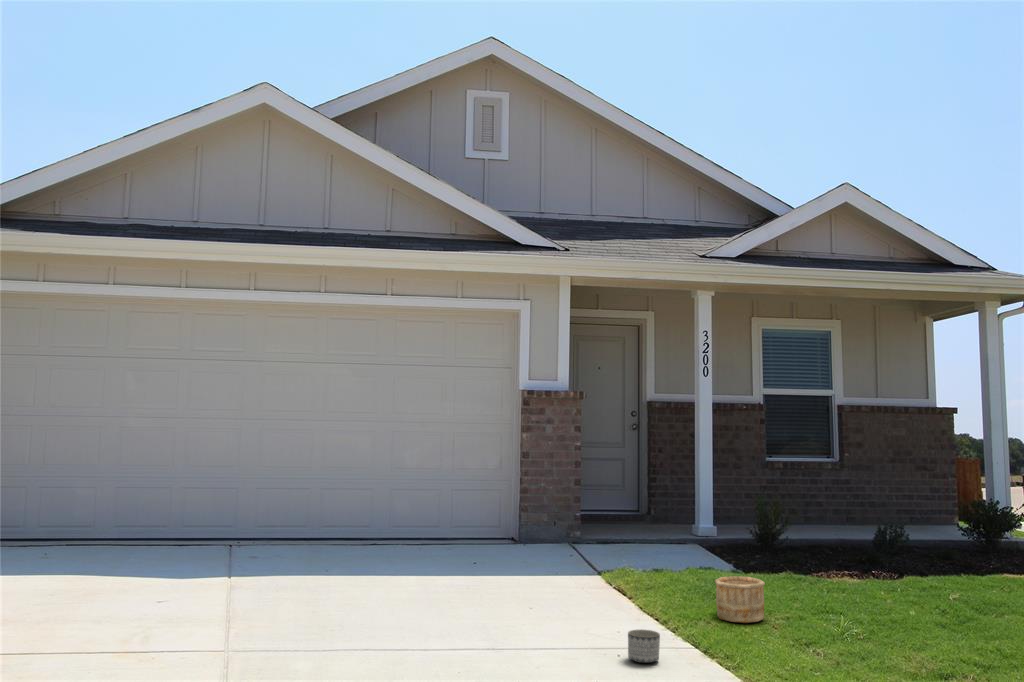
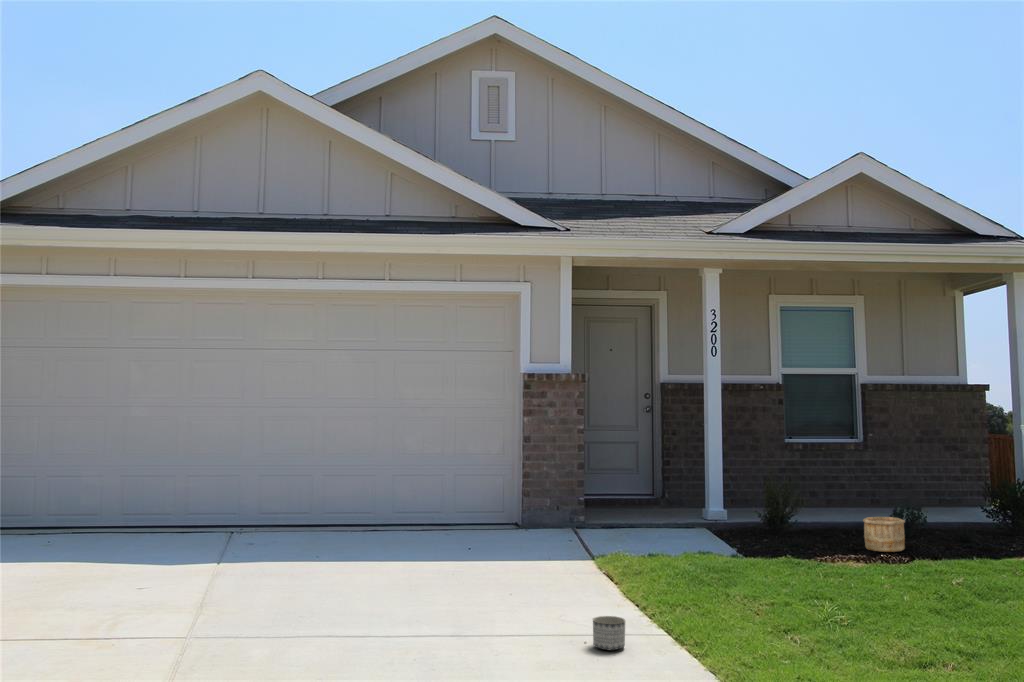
wooden bucket: present [715,576,765,623] -> present [863,517,905,552]

